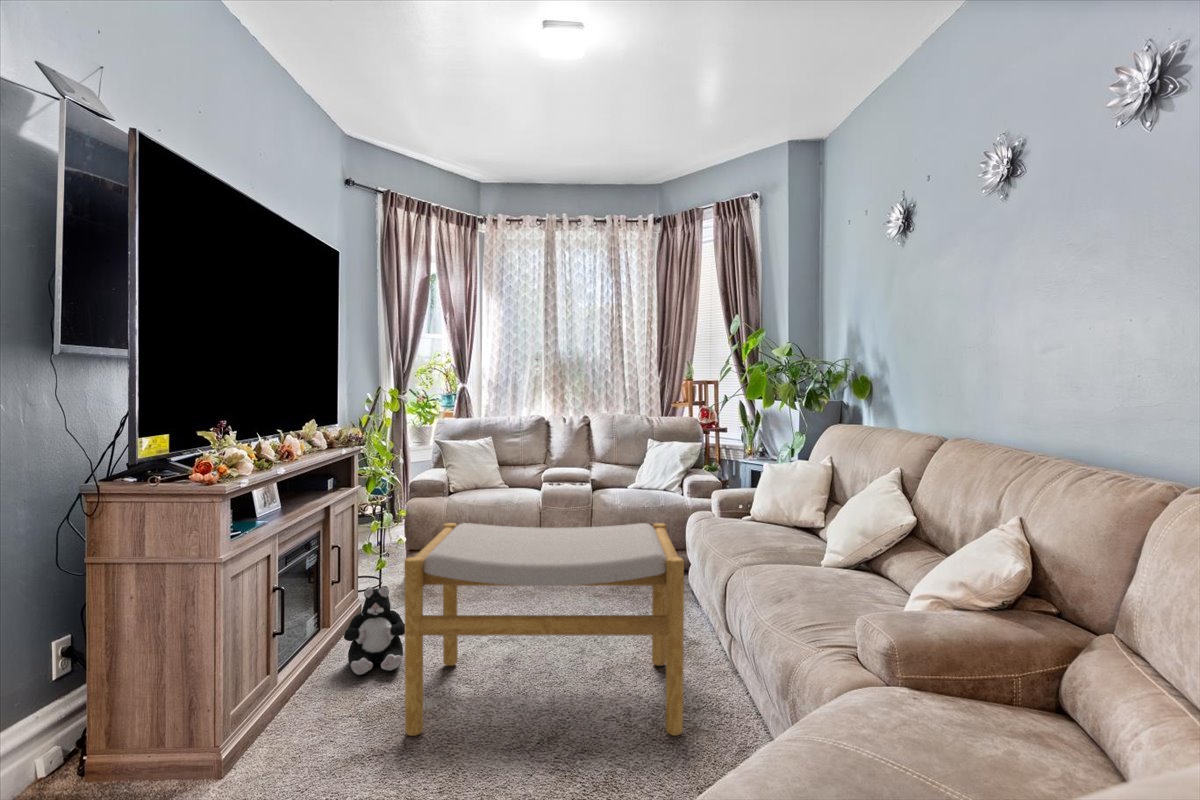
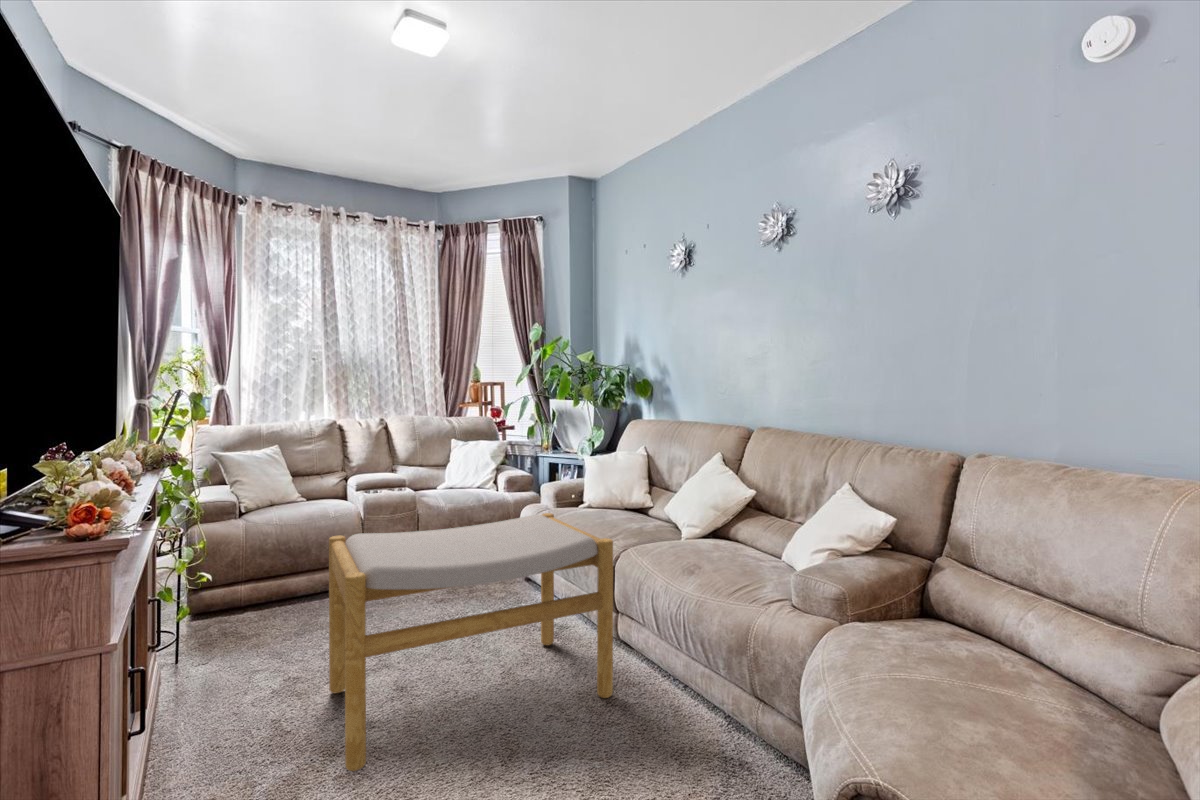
plush toy: present [344,586,405,675] -> none [196,619,286,728]

